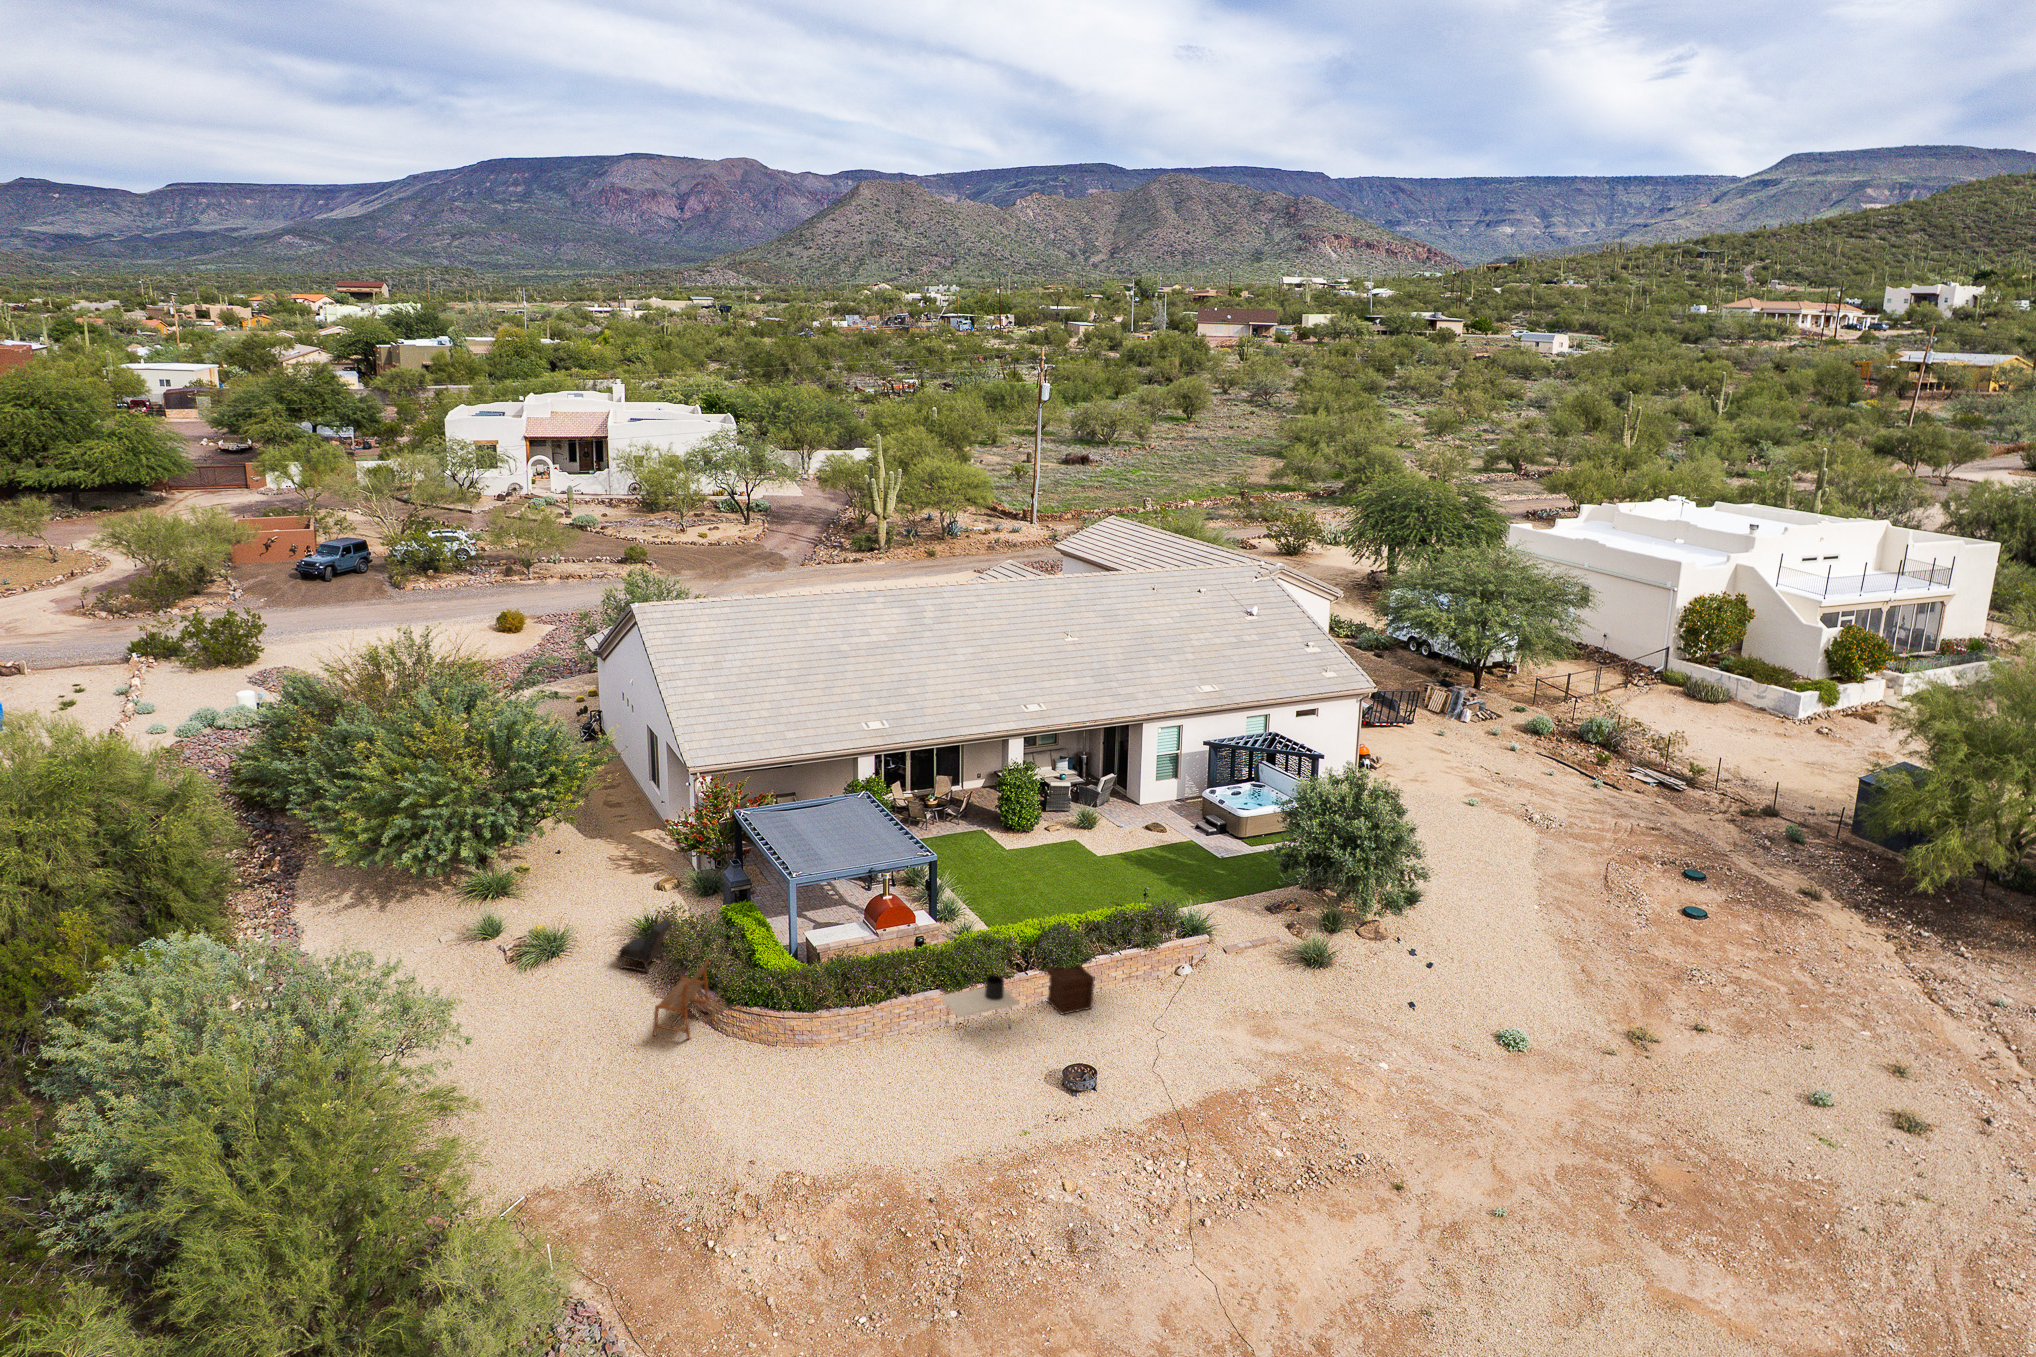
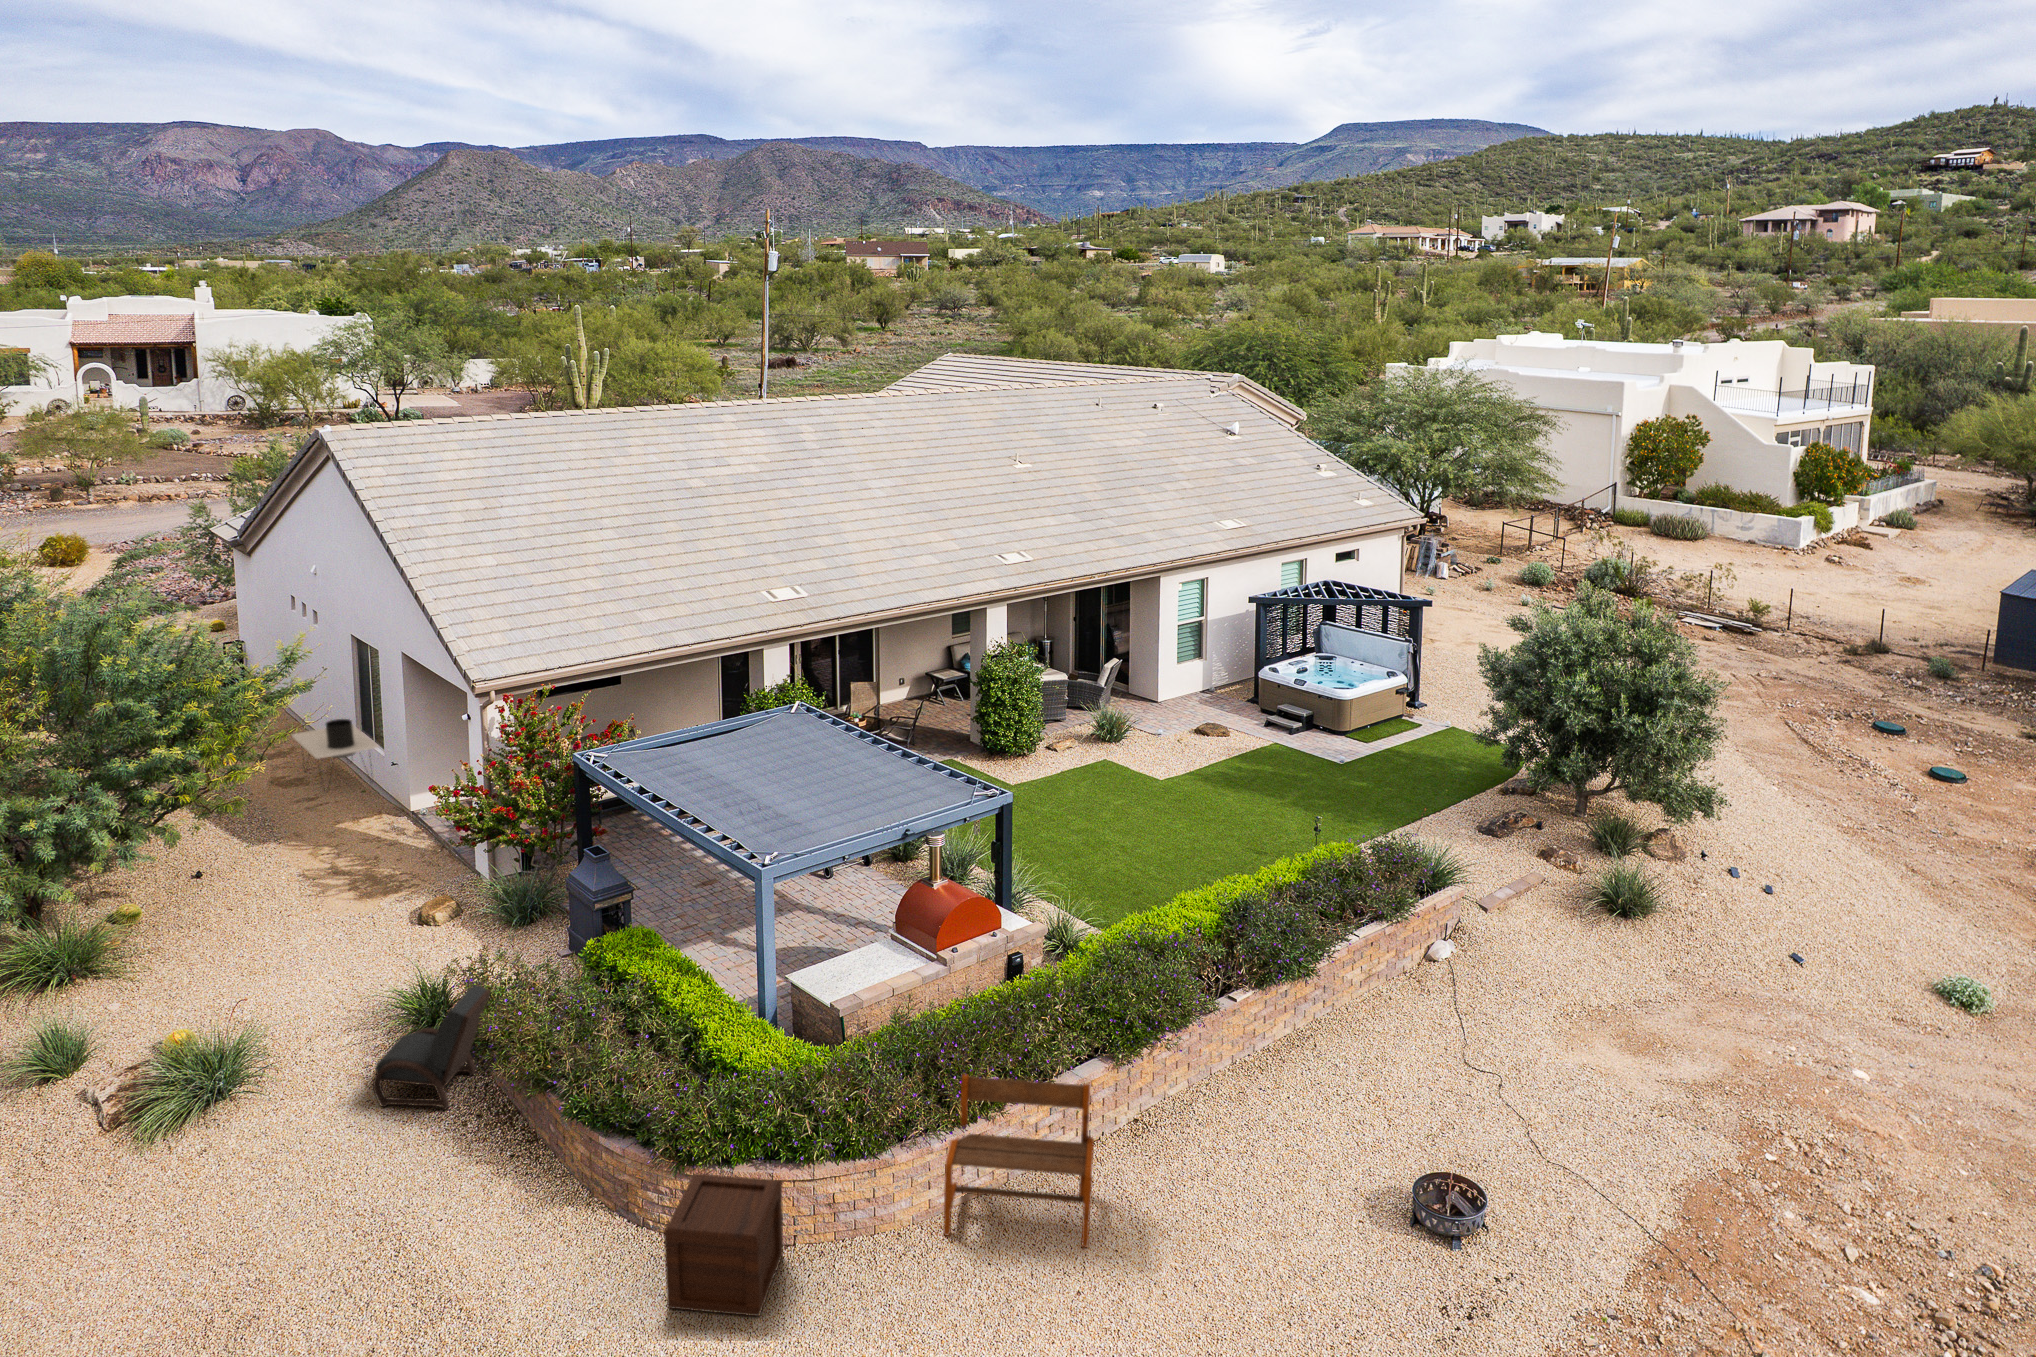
bench: present [653,961,708,1039] -> present [943,1074,1094,1248]
wooden crate: present [1046,964,1094,1014] -> present [664,1174,783,1316]
side table: present [940,975,1019,1027] -> present [292,719,378,772]

